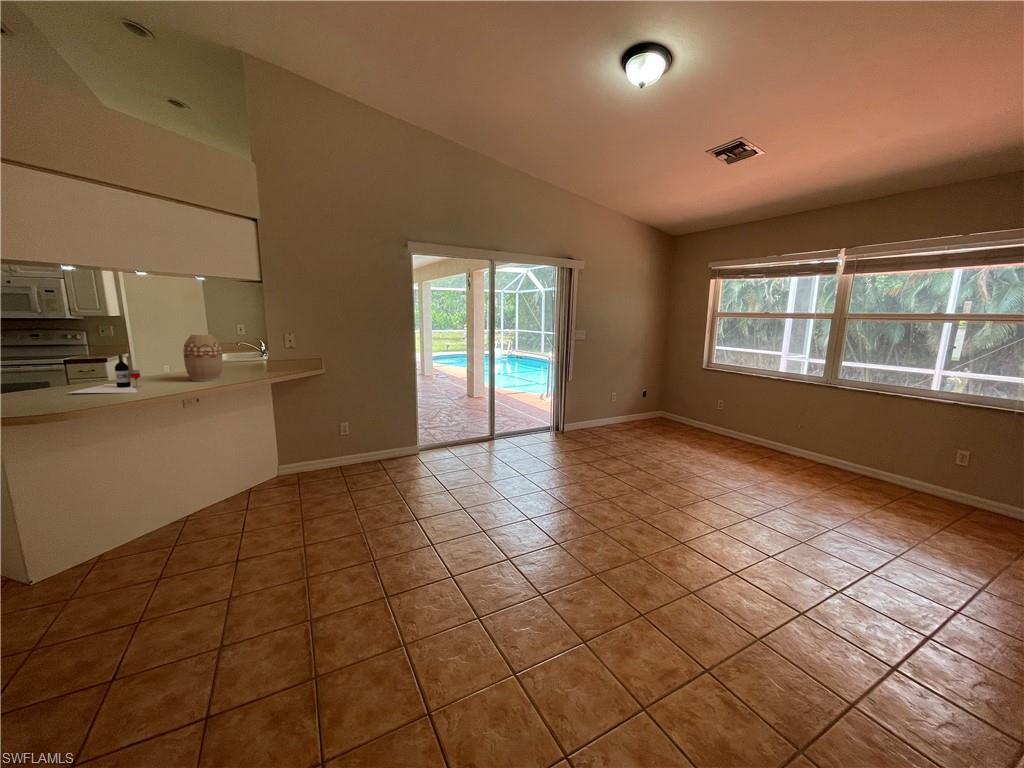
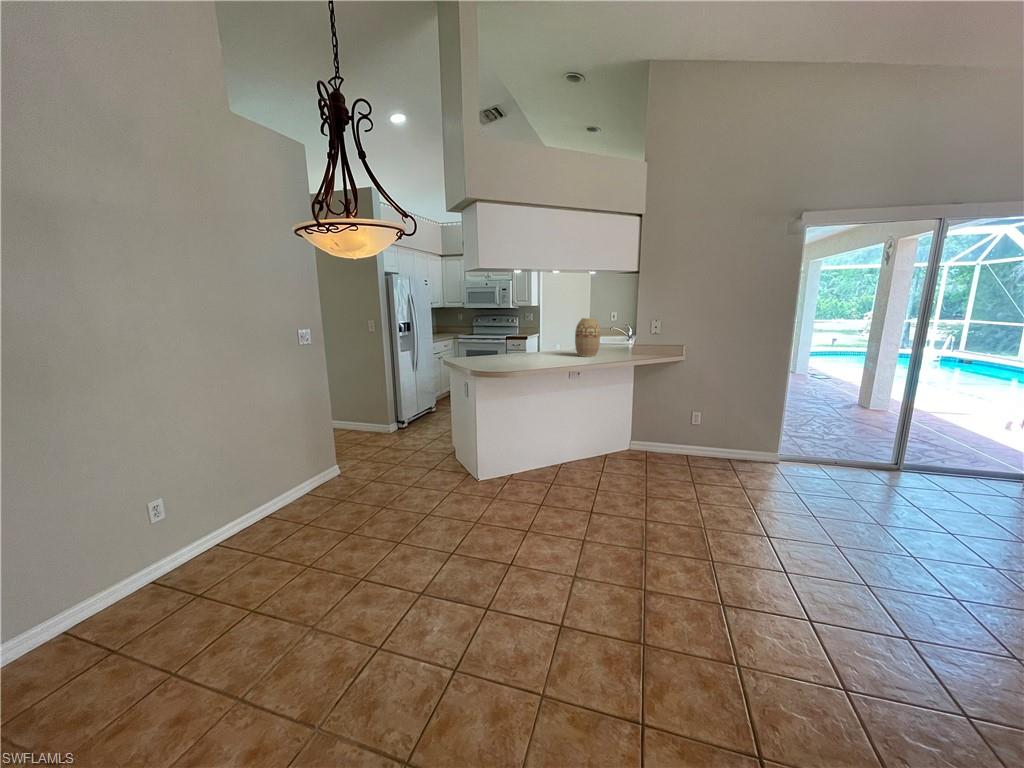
wine bottle: present [69,355,142,393] -> none [512,333,562,361]

